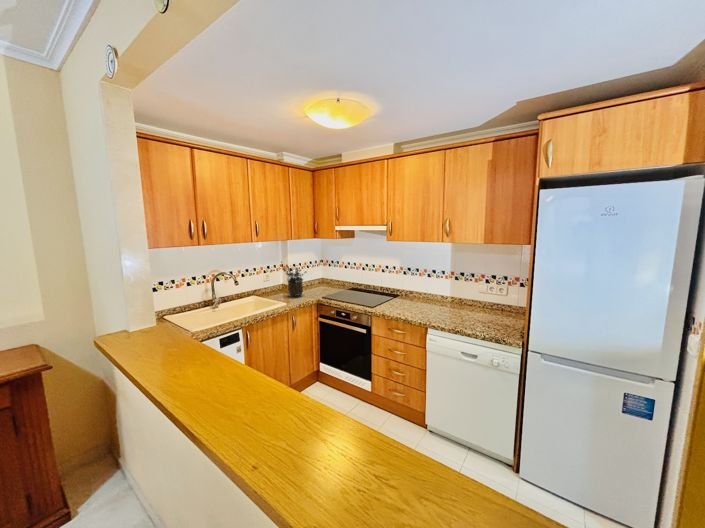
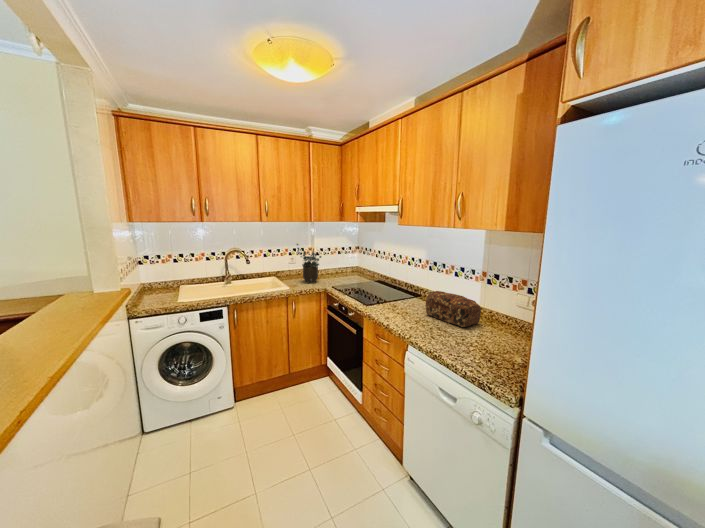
bread loaf: none [420,289,459,311] -> present [426,291,481,327]

